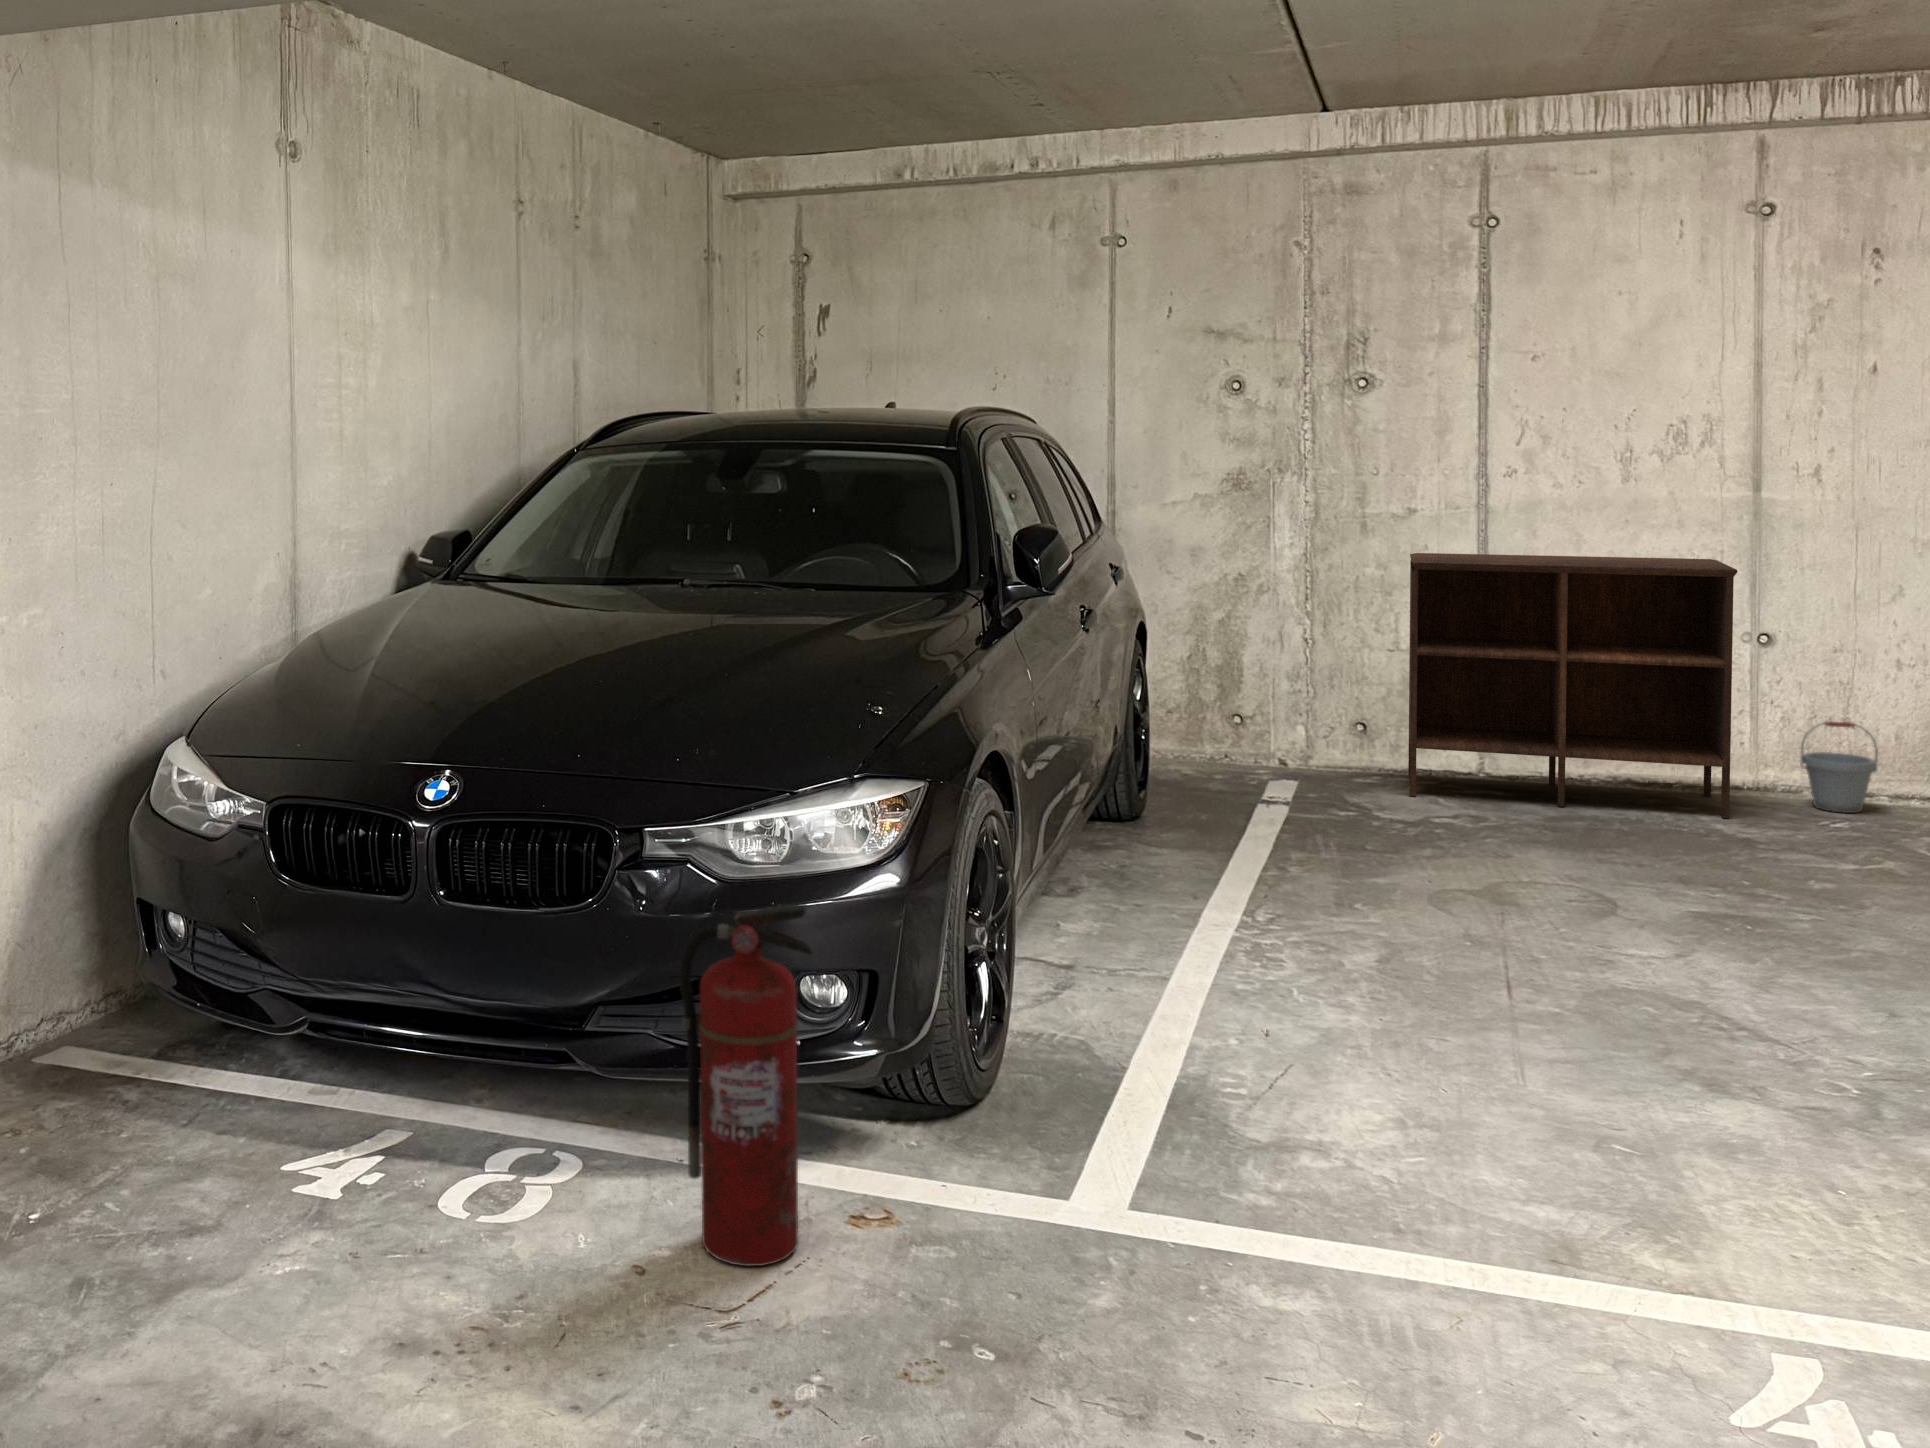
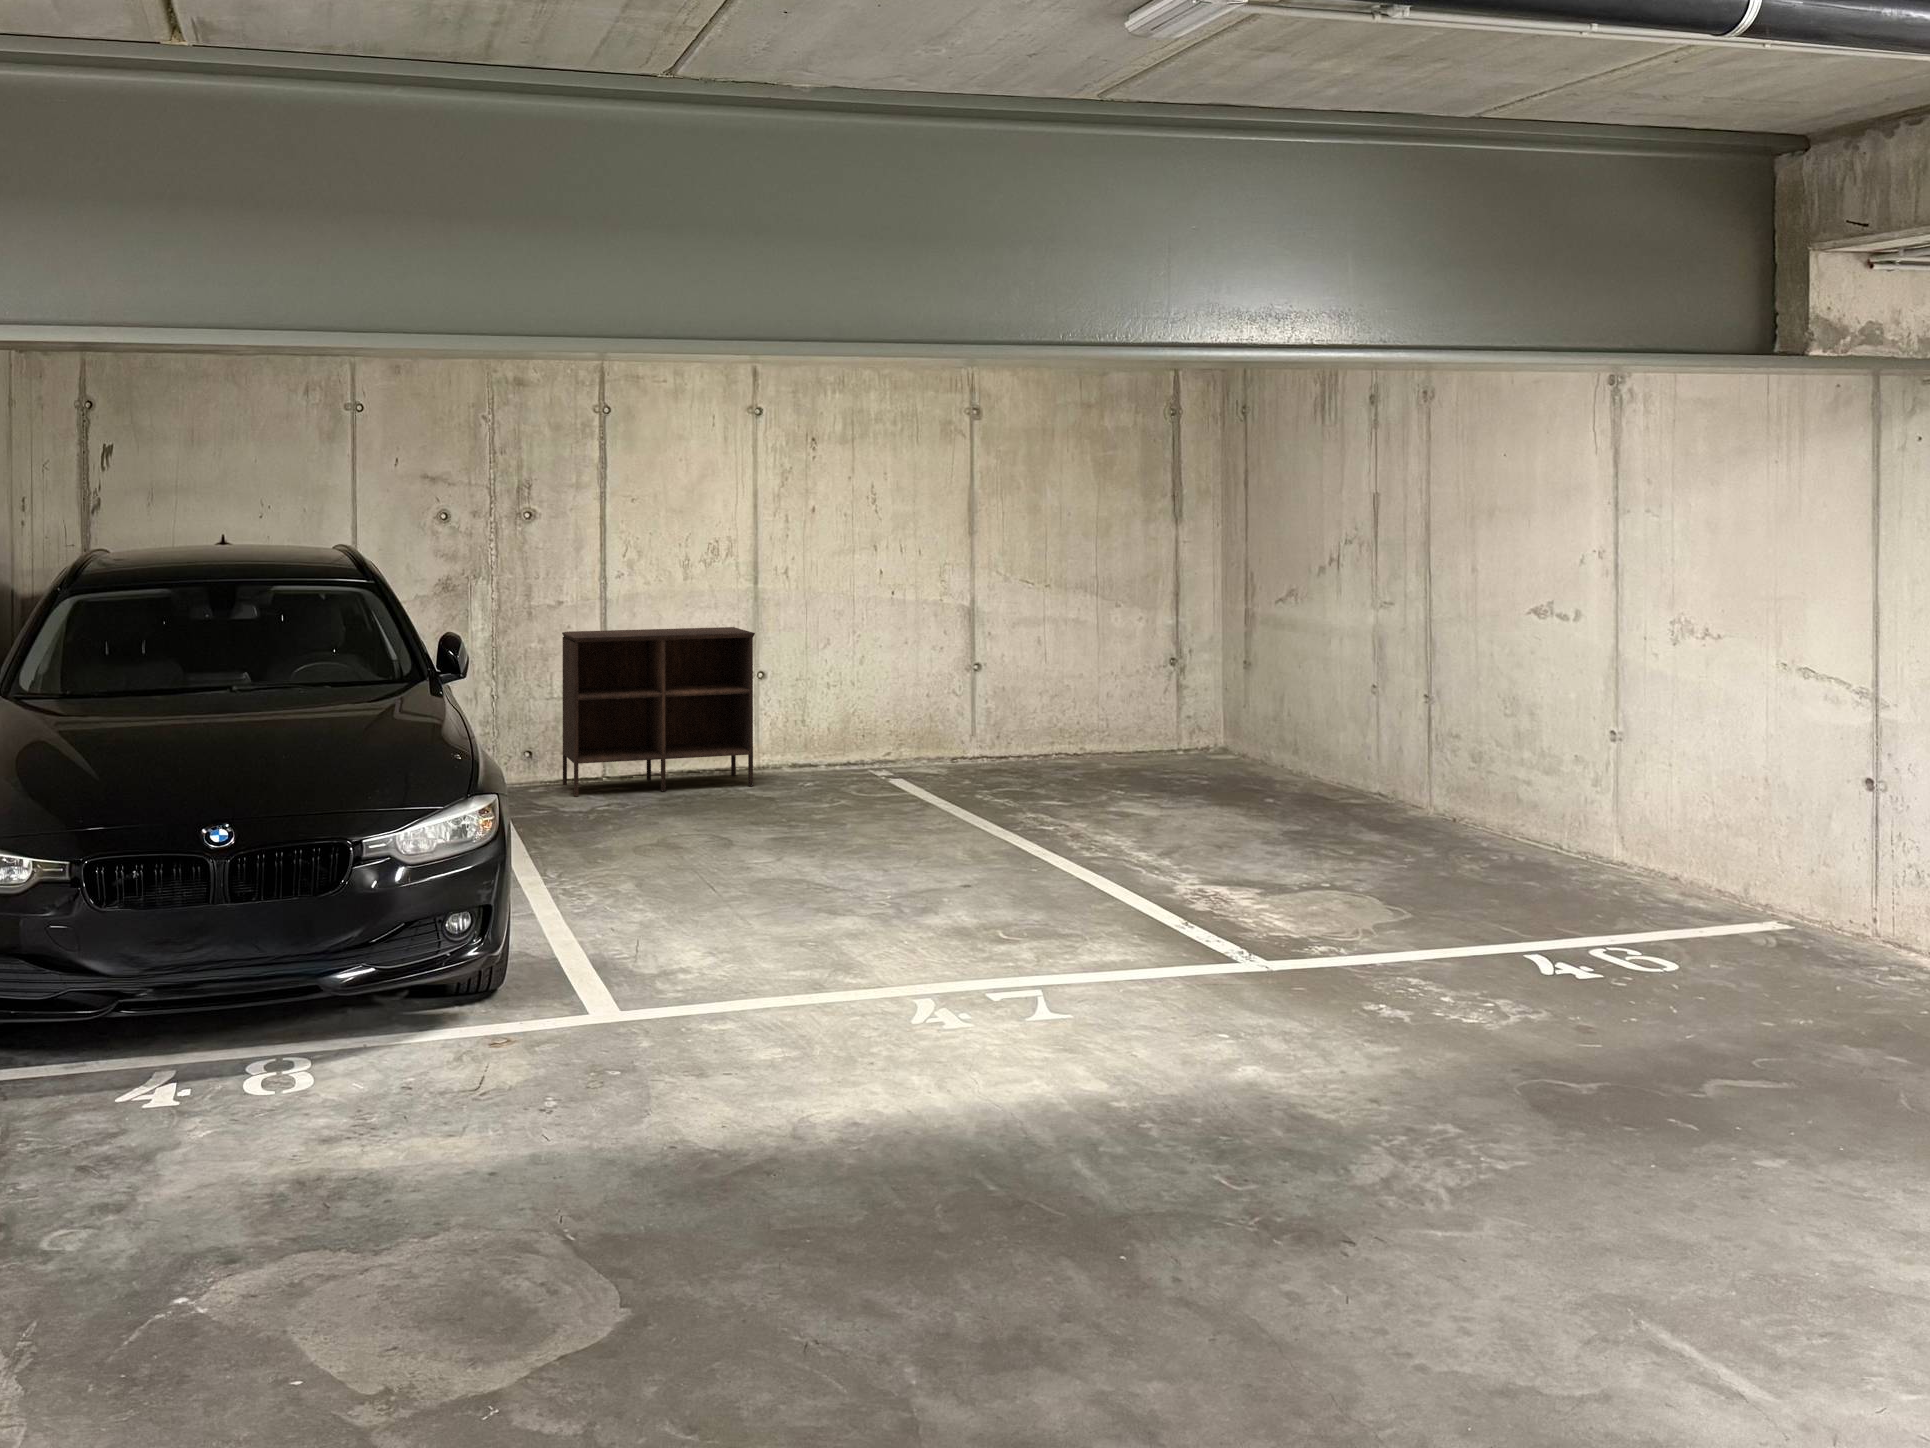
bucket: present [1800,721,1878,813] -> none [782,721,819,776]
fire extinguisher: present [679,904,813,1266] -> none [391,858,472,1087]

